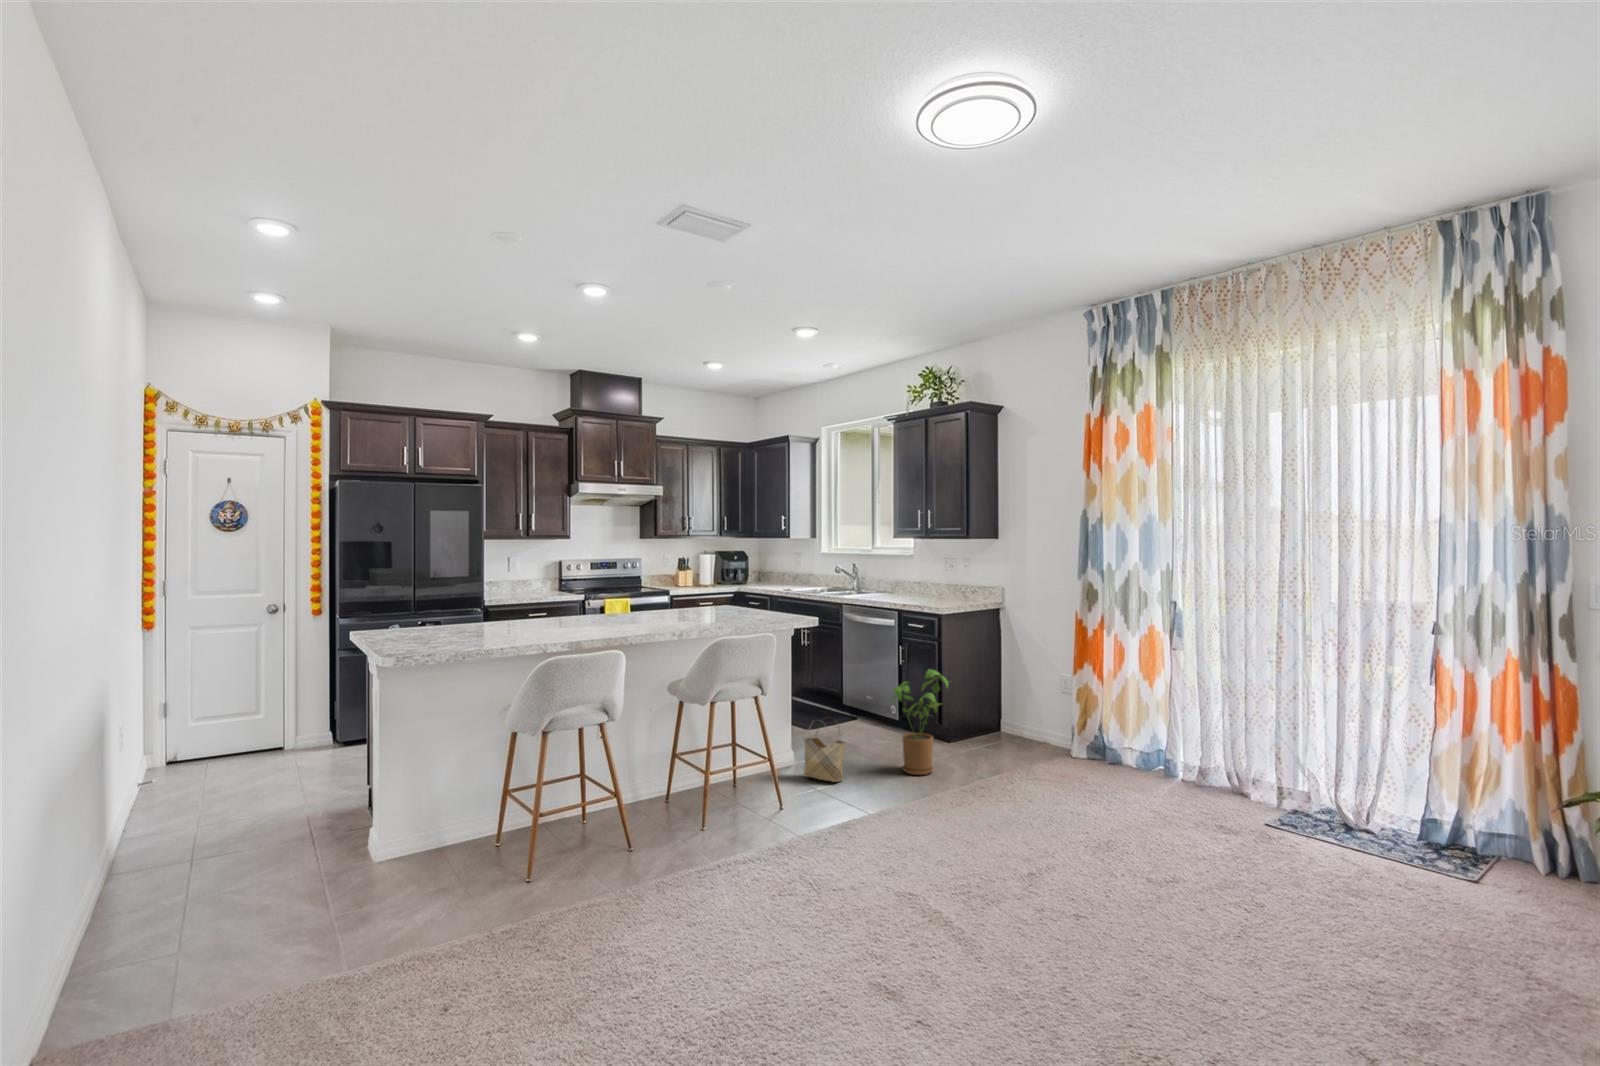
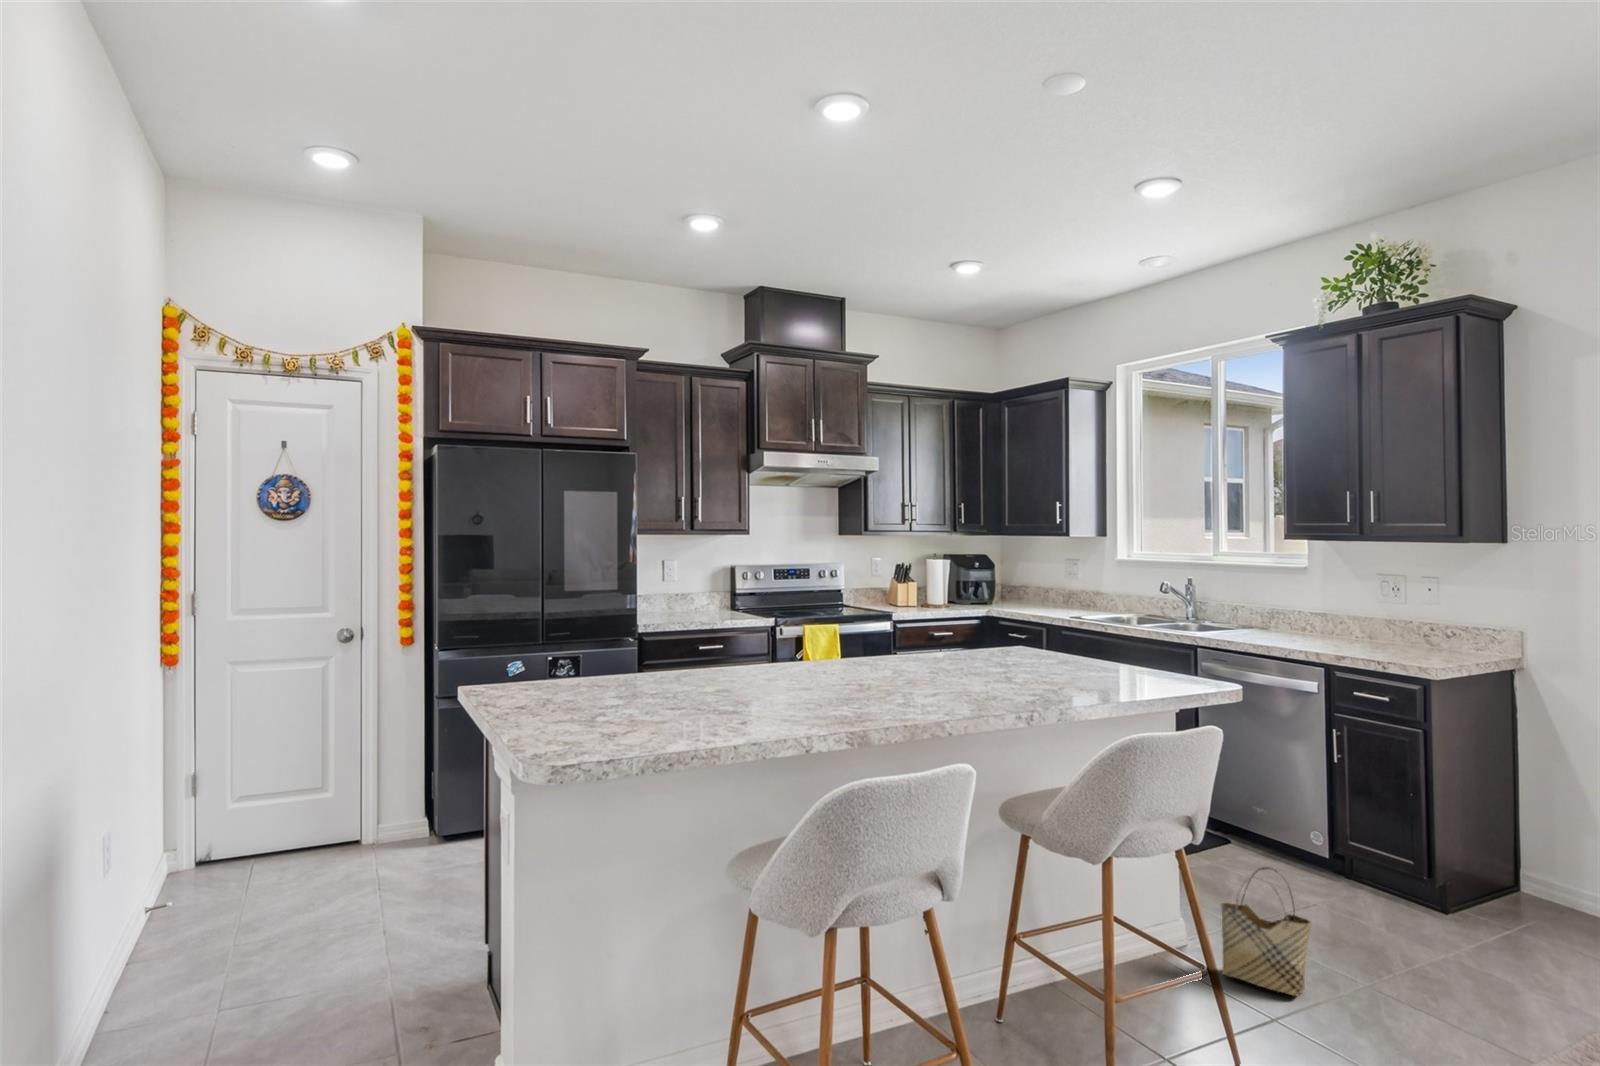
house plant: present [893,670,949,775] -> none [1375,788,1505,988]

